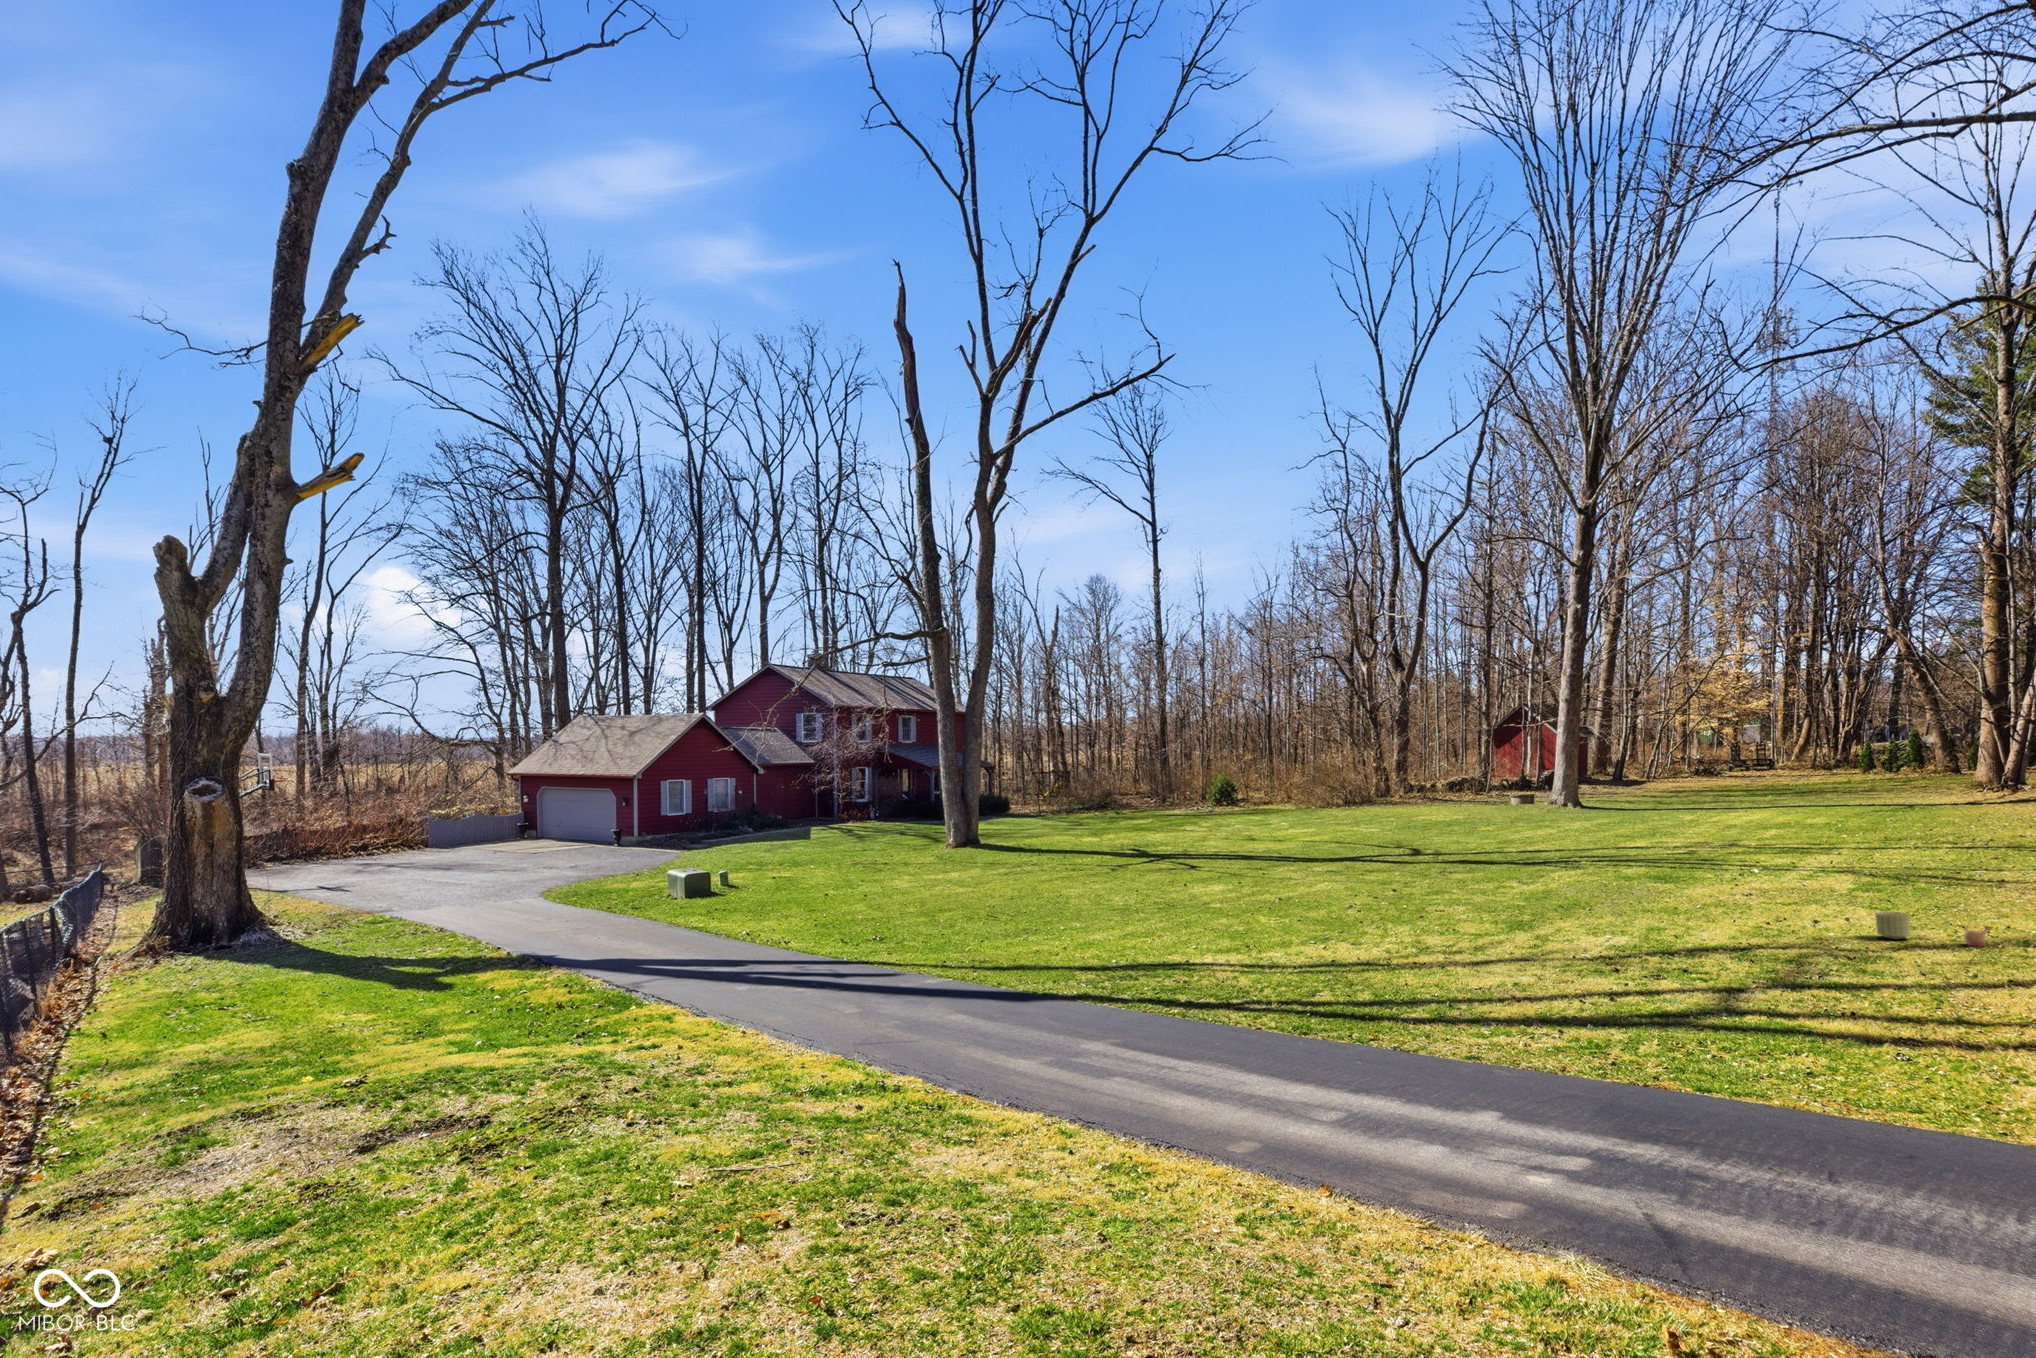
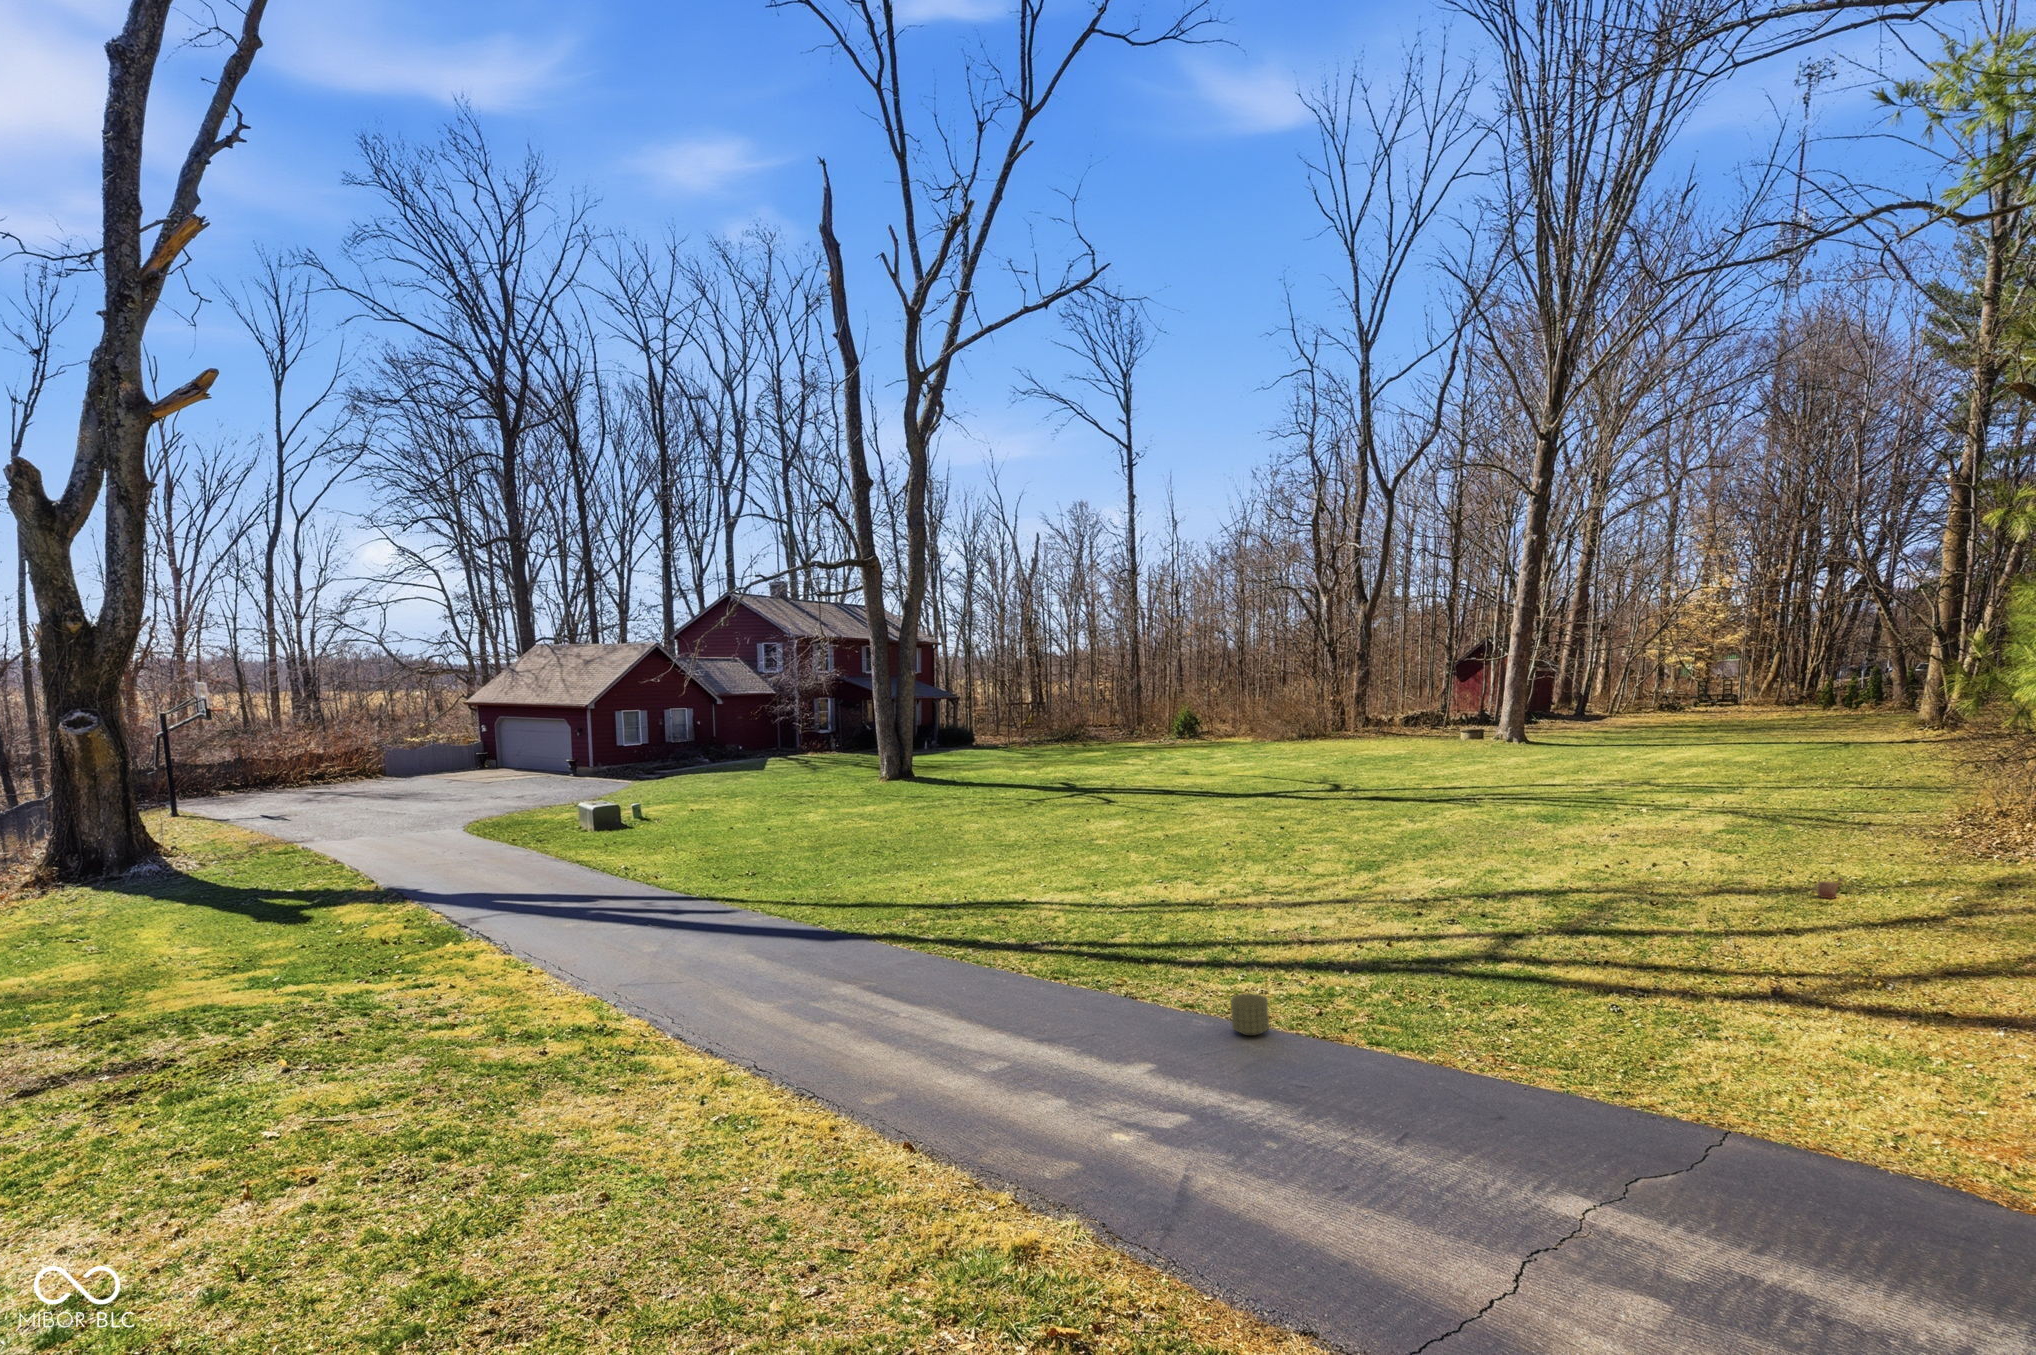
planter: present [1875,911,1911,940] -> present [1231,994,1269,1036]

